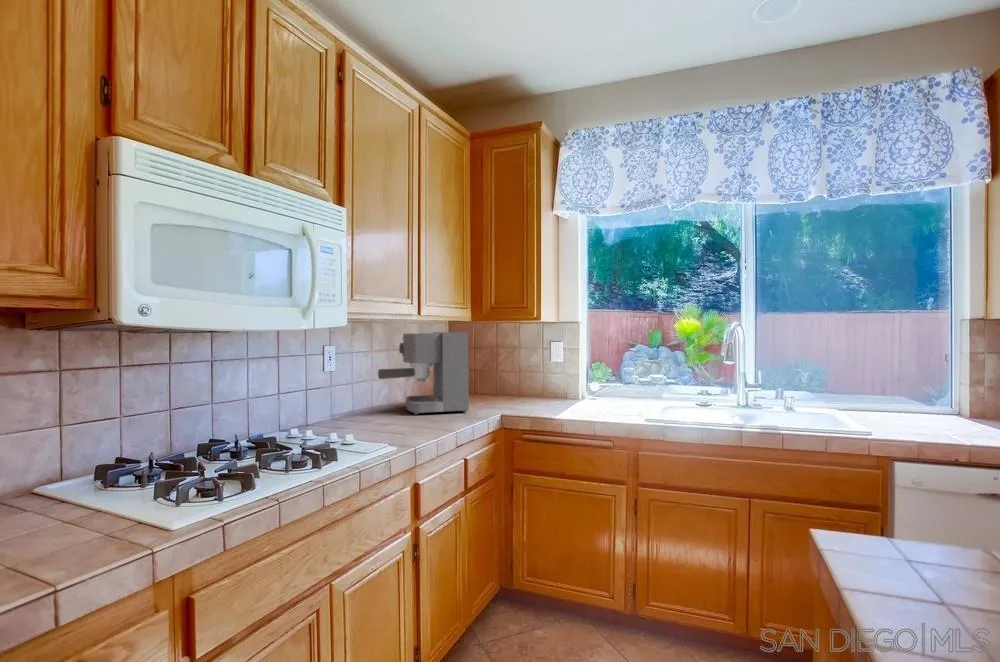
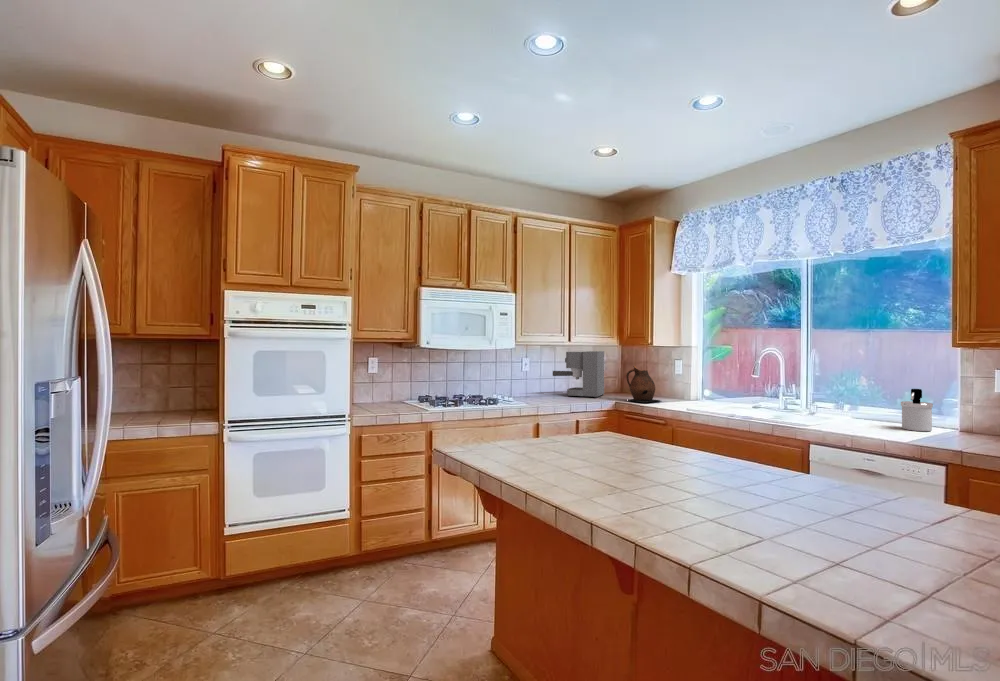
ceramic pitcher: none [522,354,571,415] -> present [626,366,660,402]
soap dispenser: none [903,369,946,421] -> present [901,389,933,431]

